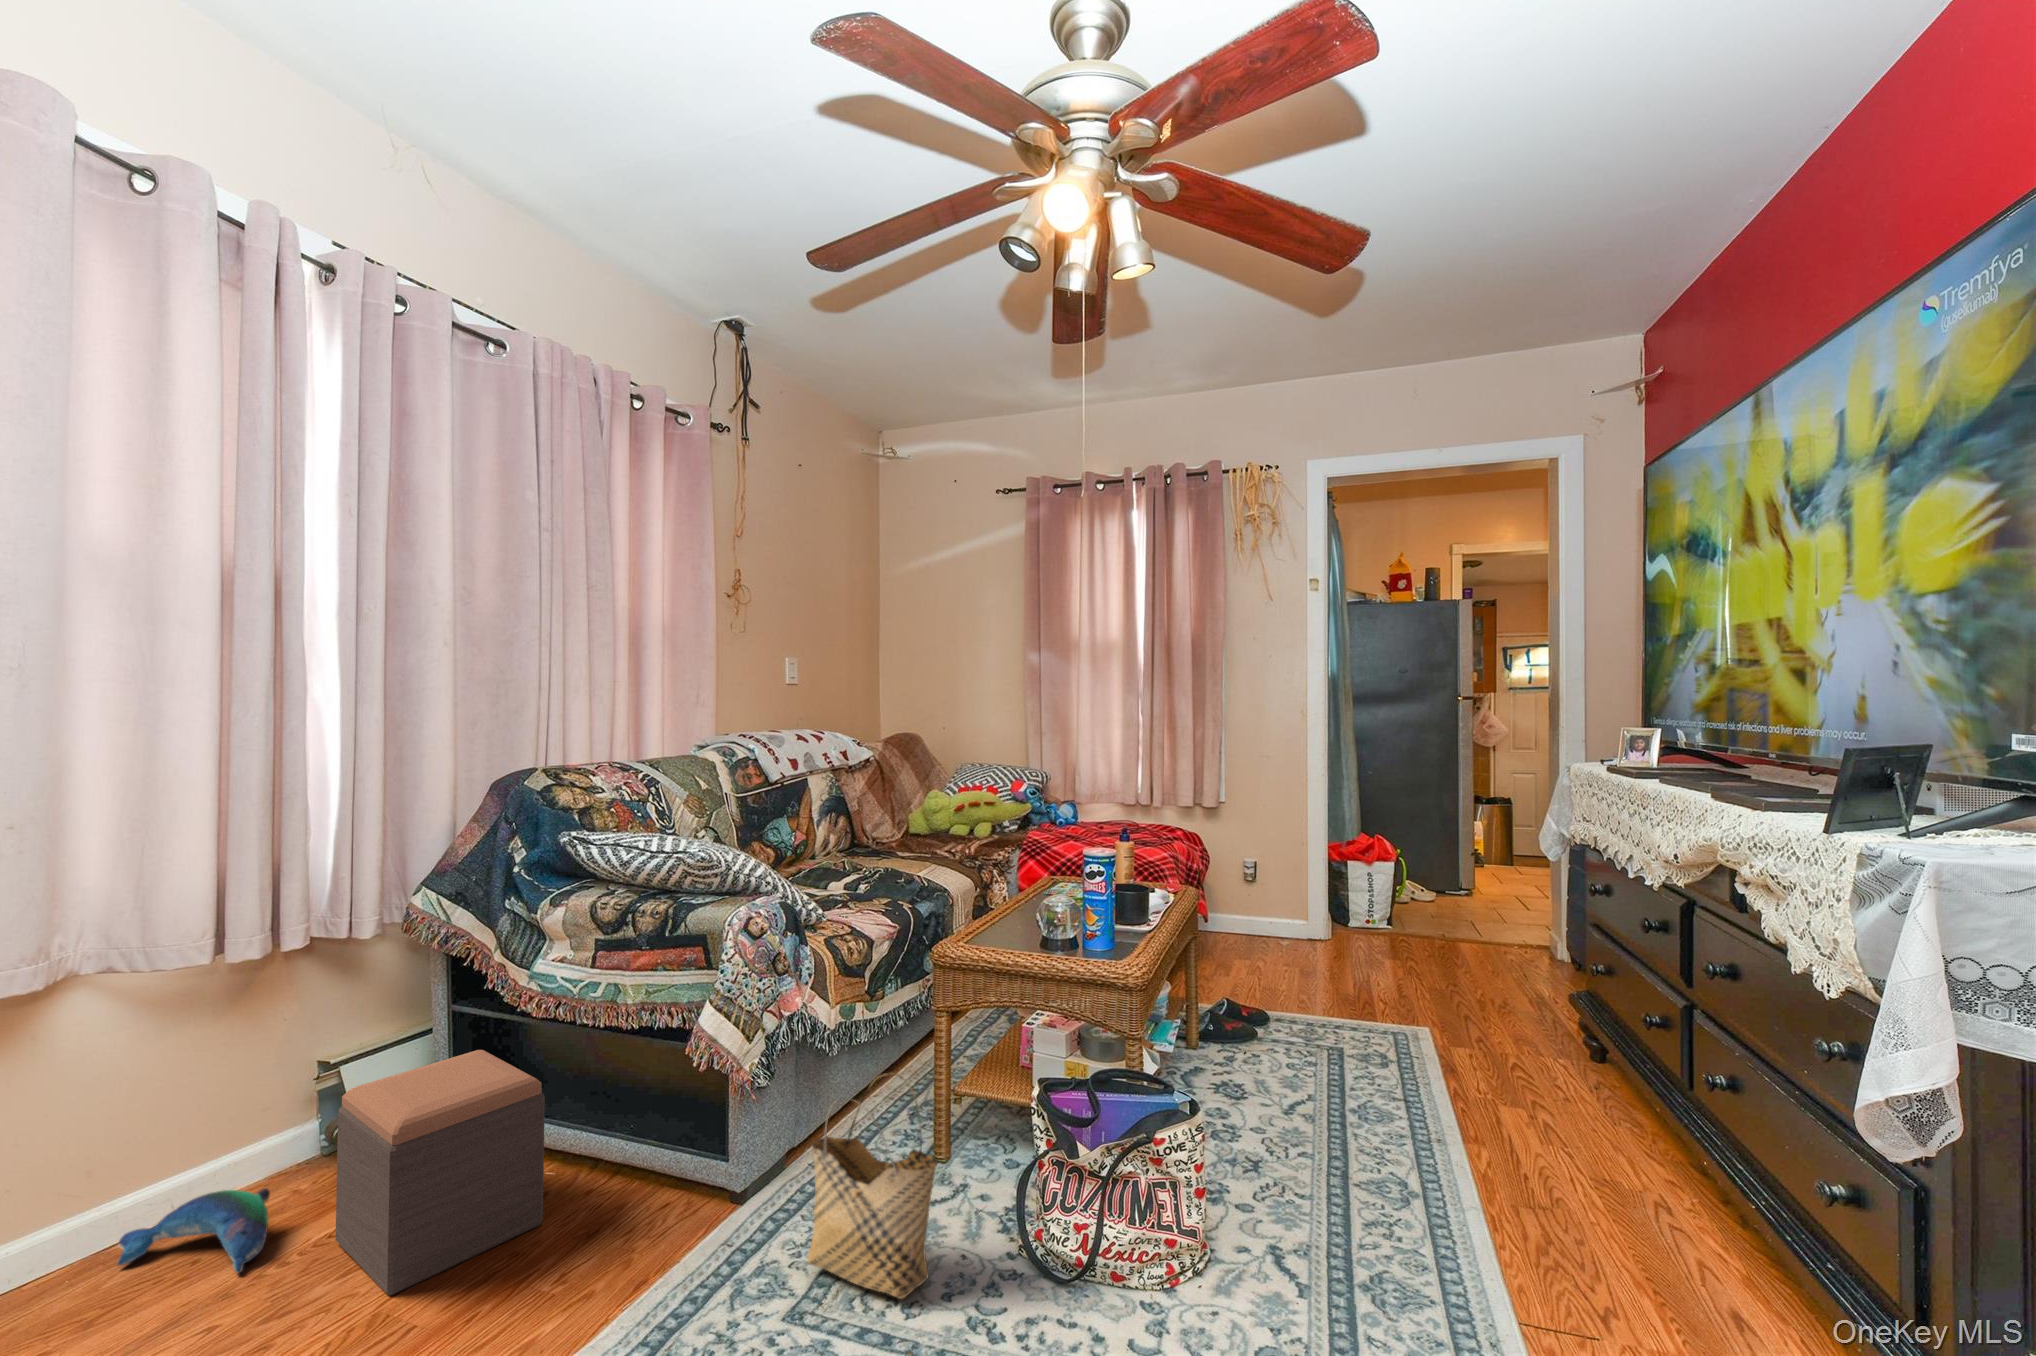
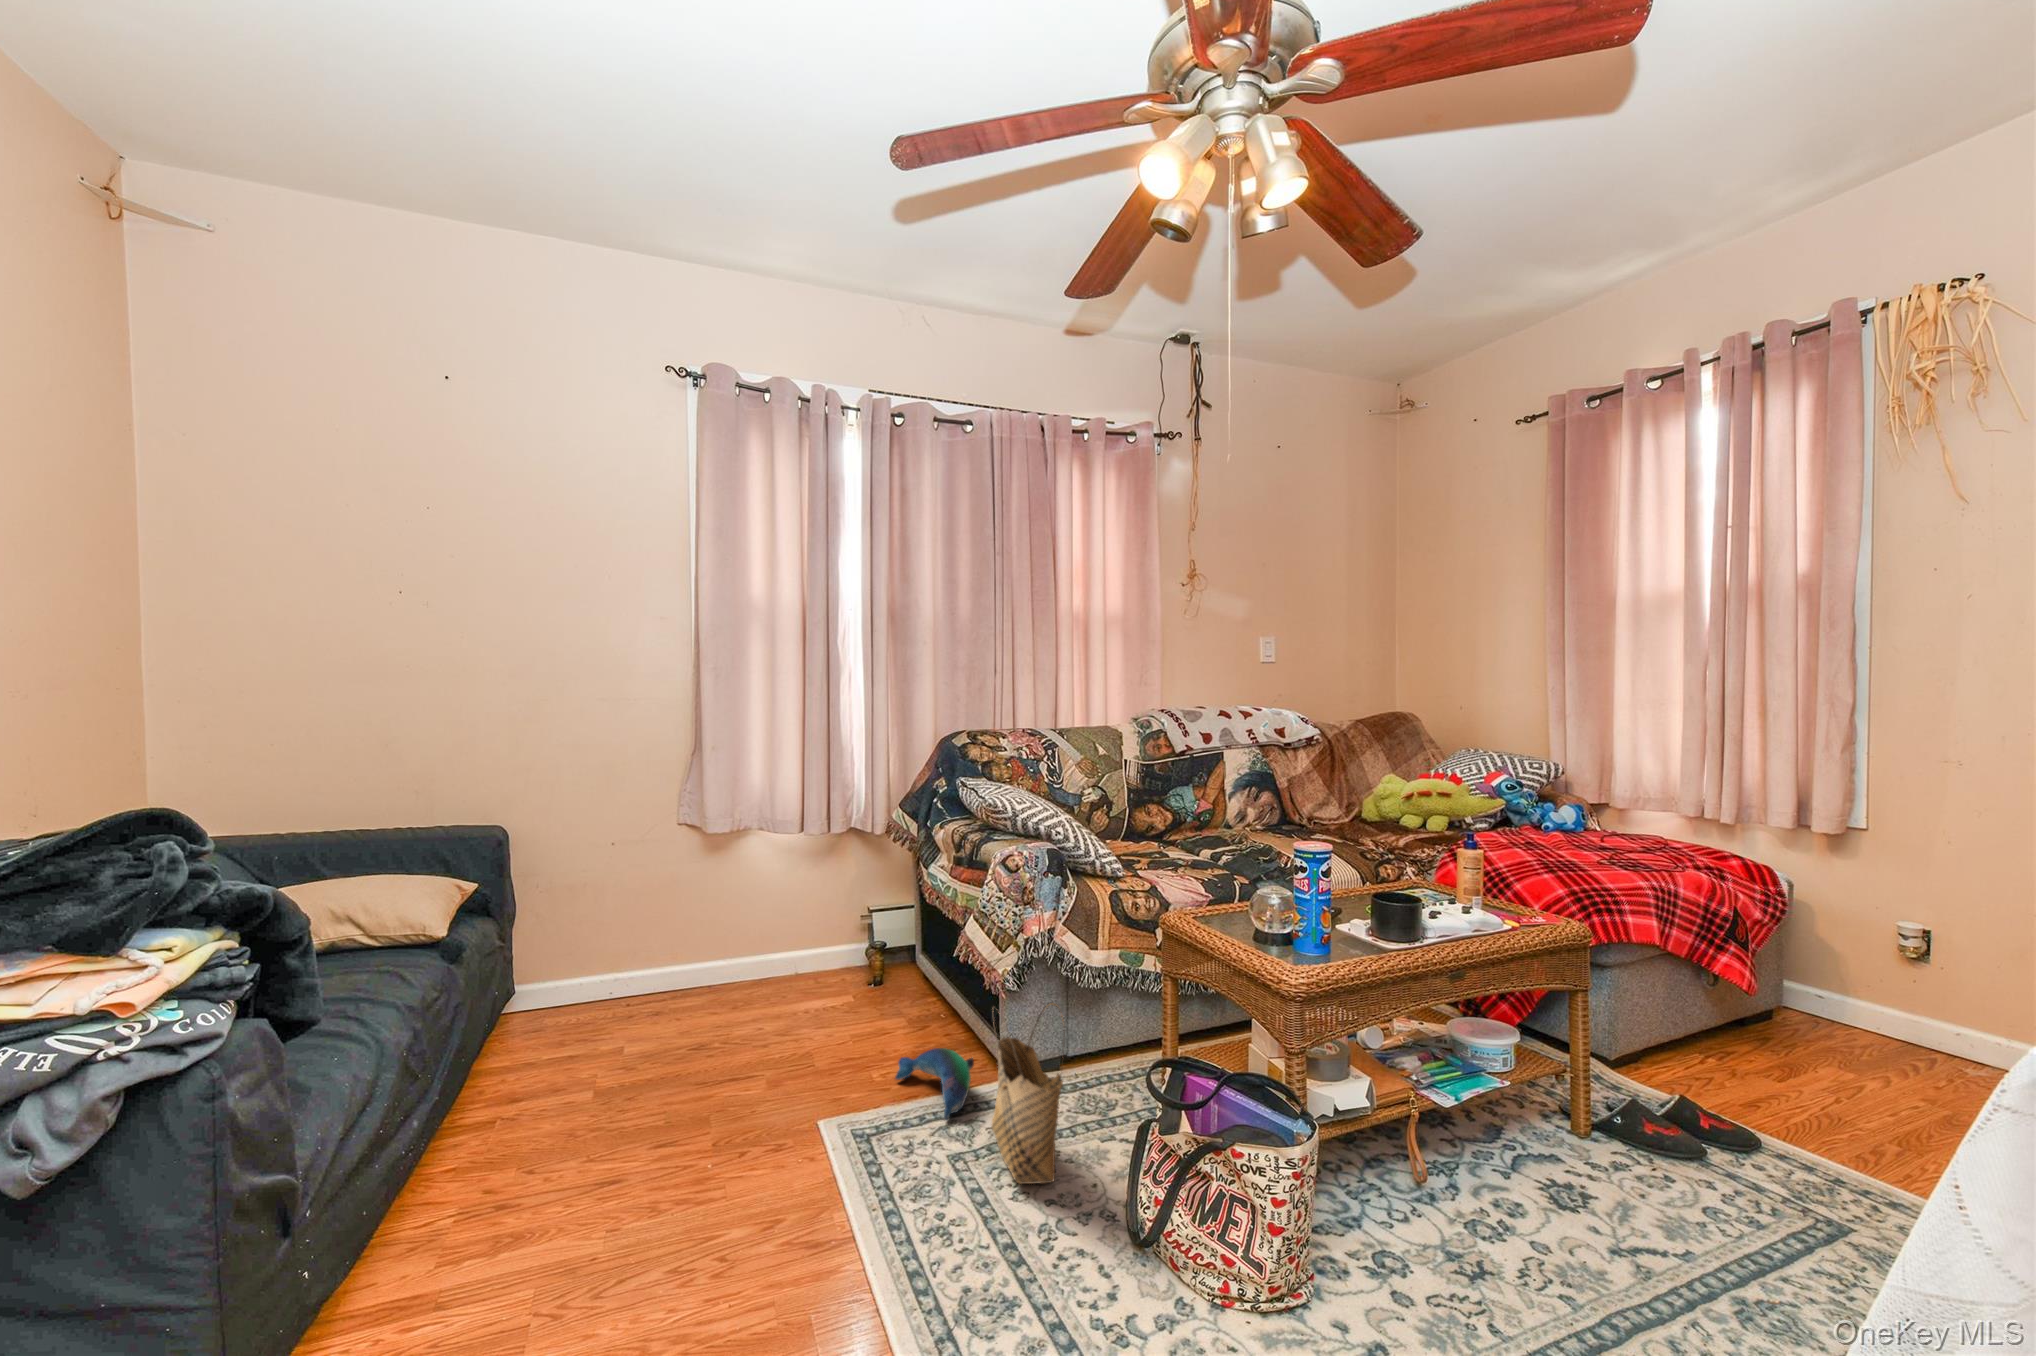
footstool: present [336,1050,545,1296] -> none [814,912,906,1040]
plush toy: present [117,1188,270,1273] -> present [895,1048,974,1120]

